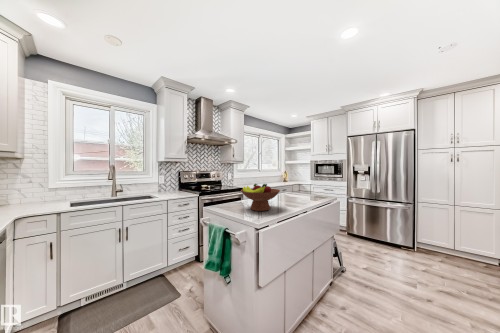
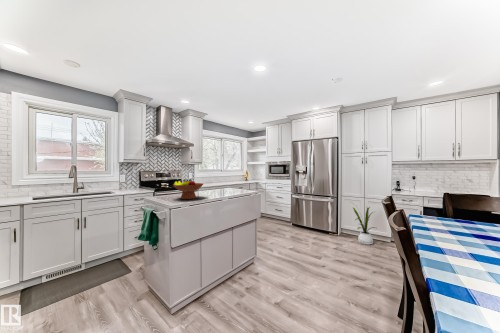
house plant: none [434,210,483,267] -> present [353,207,375,244]

